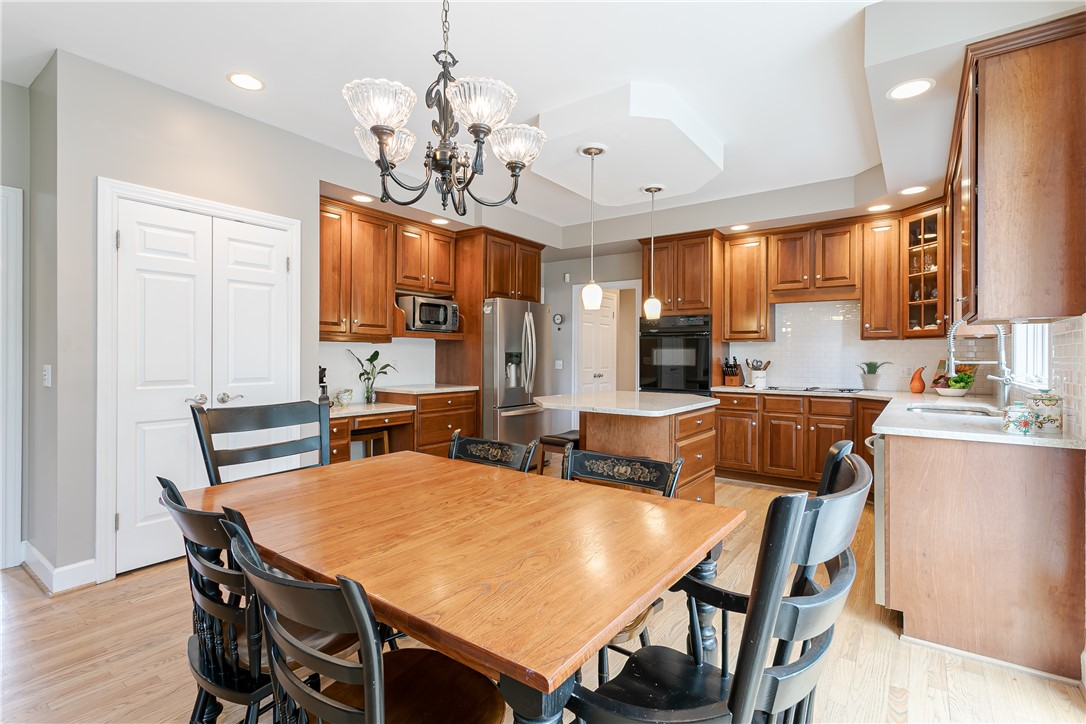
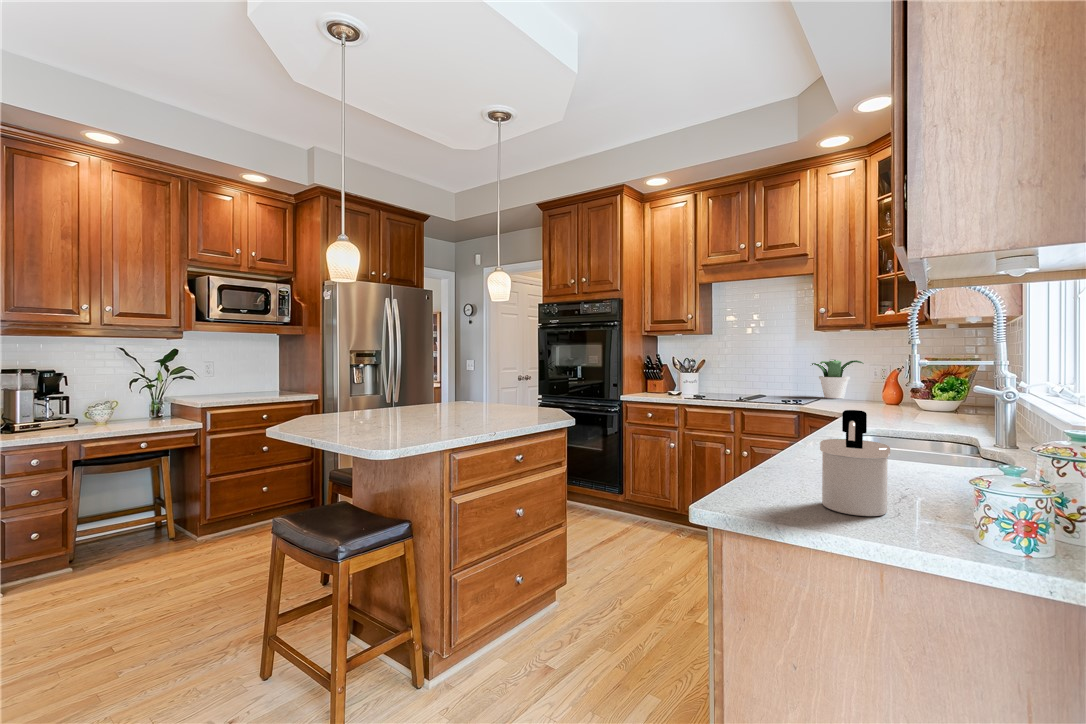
soap dispenser: none [925,380,961,428] -> present [820,410,890,516]

